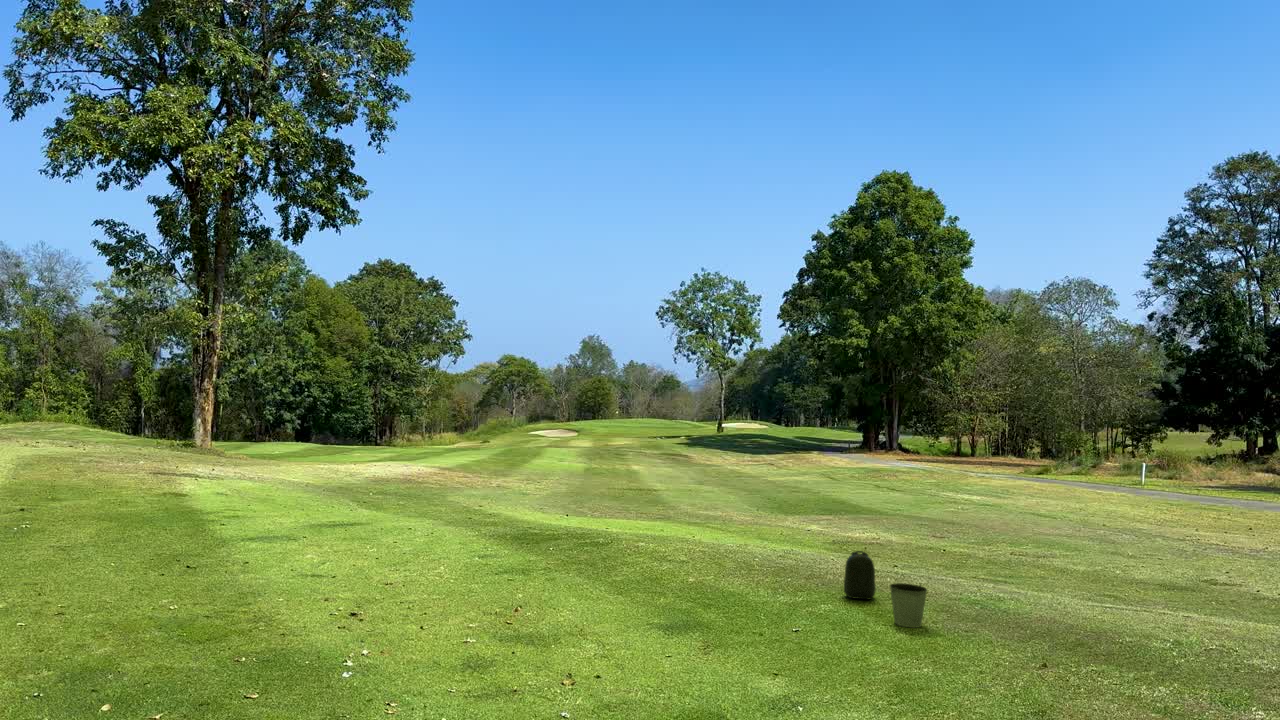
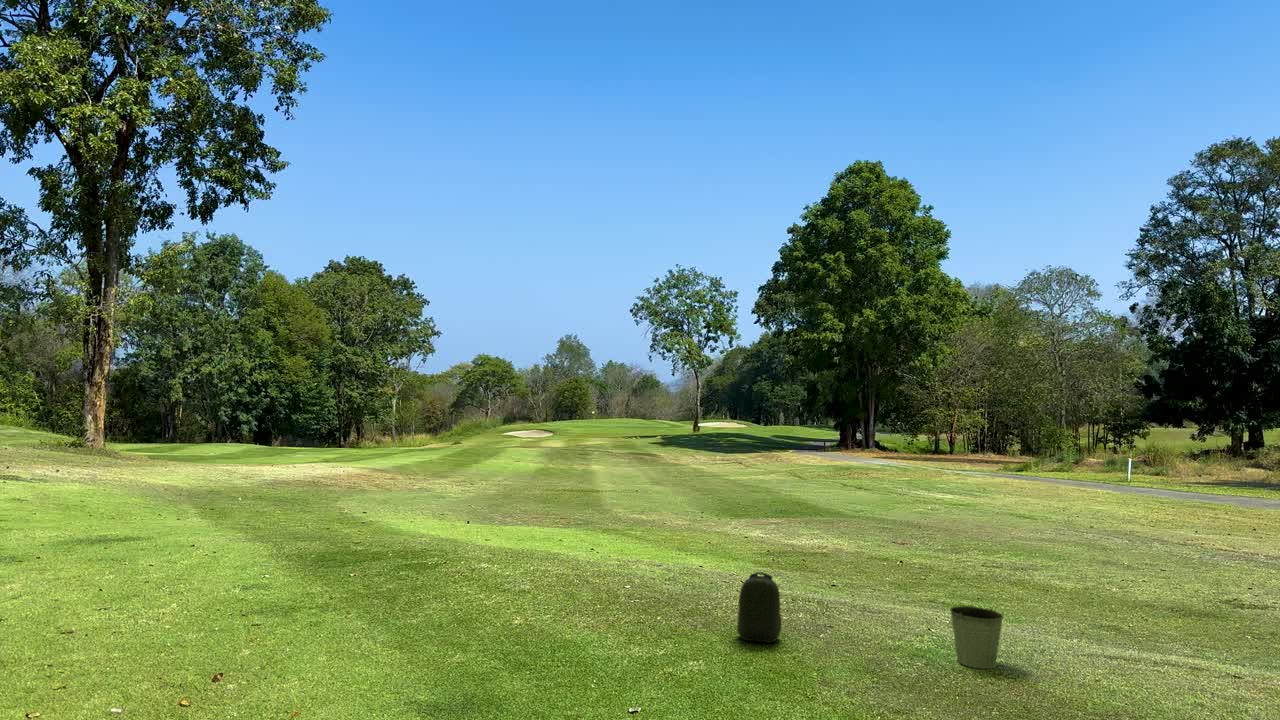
bucket: present [890,583,927,628] -> present [950,606,1003,669]

